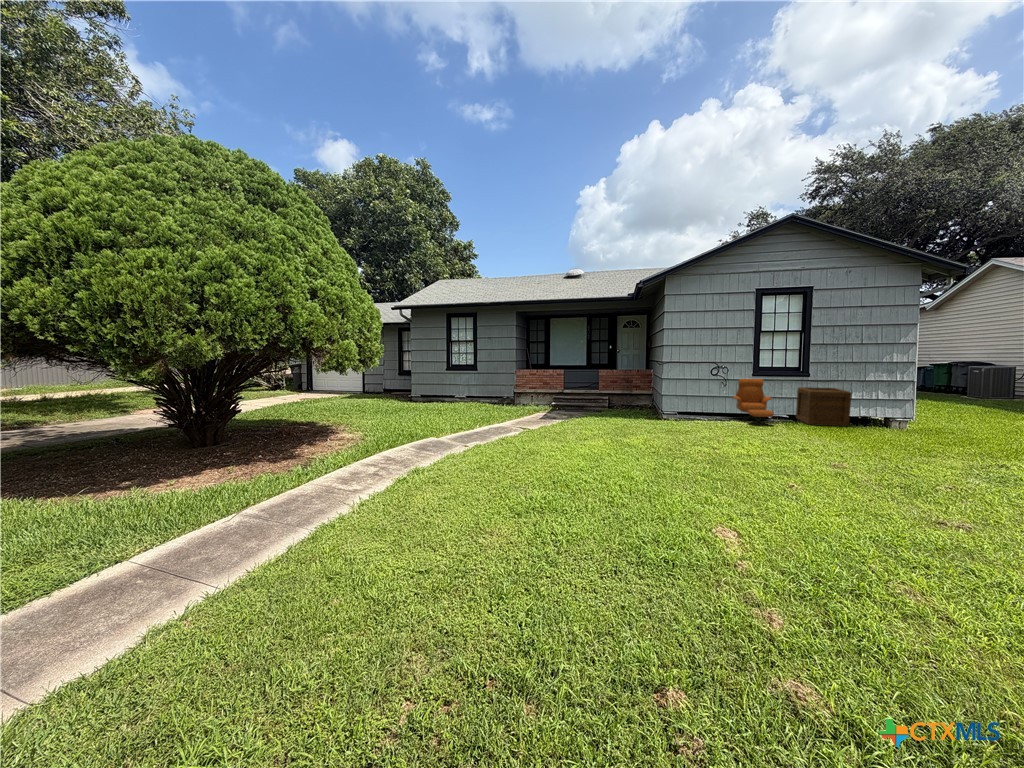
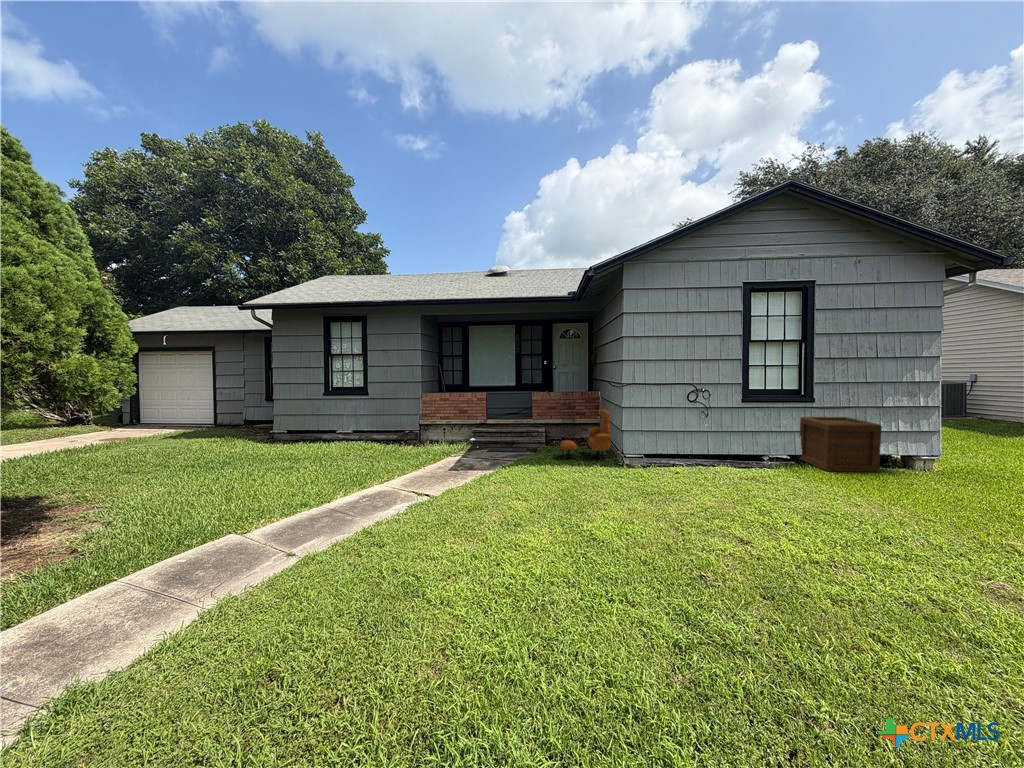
lounge chair: present [733,379,774,426] -> present [556,409,611,461]

